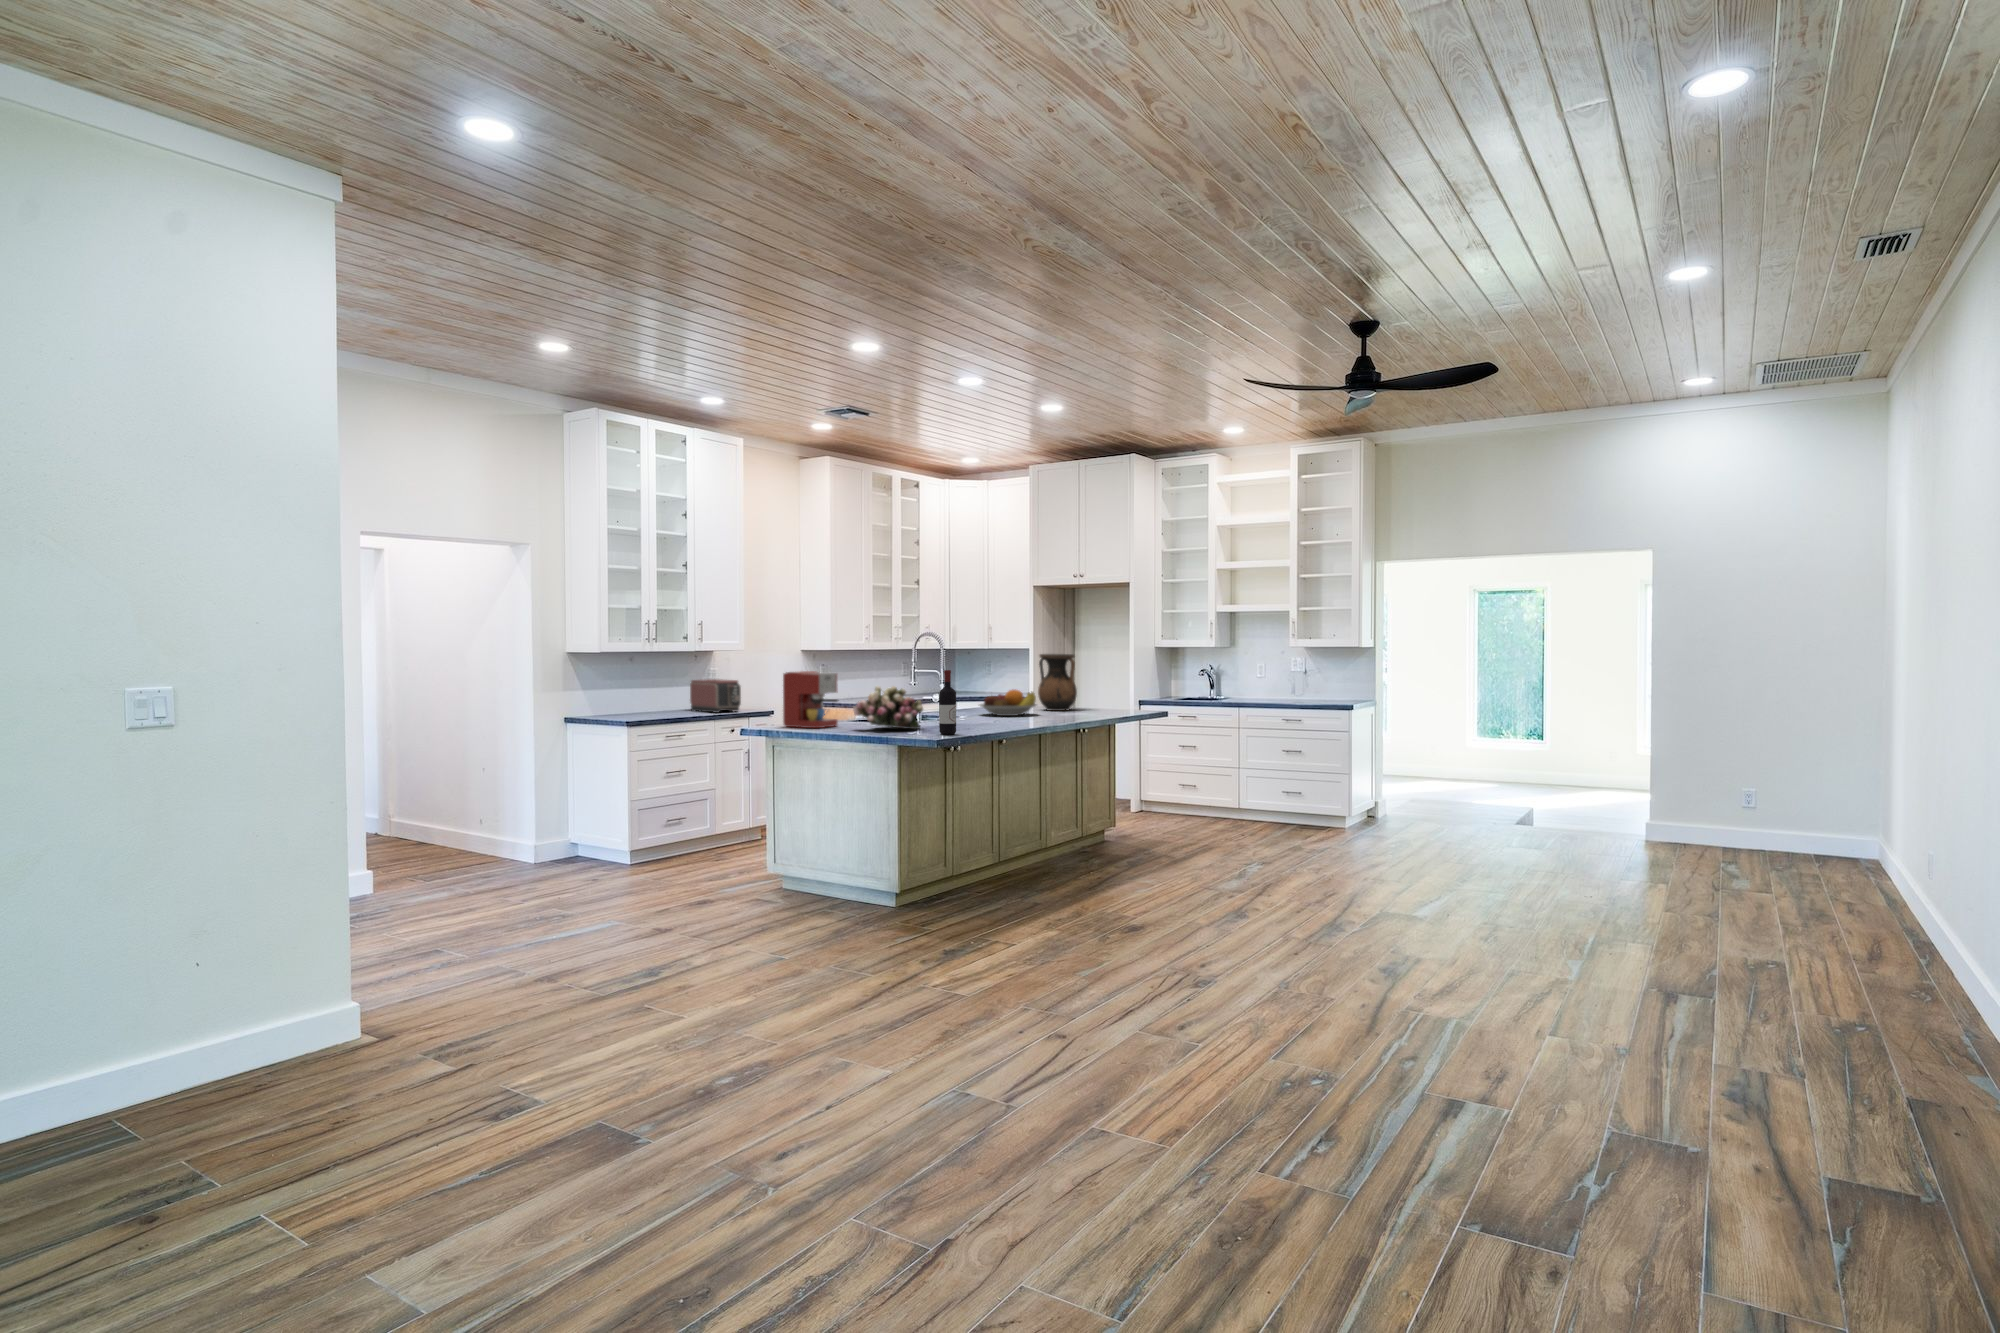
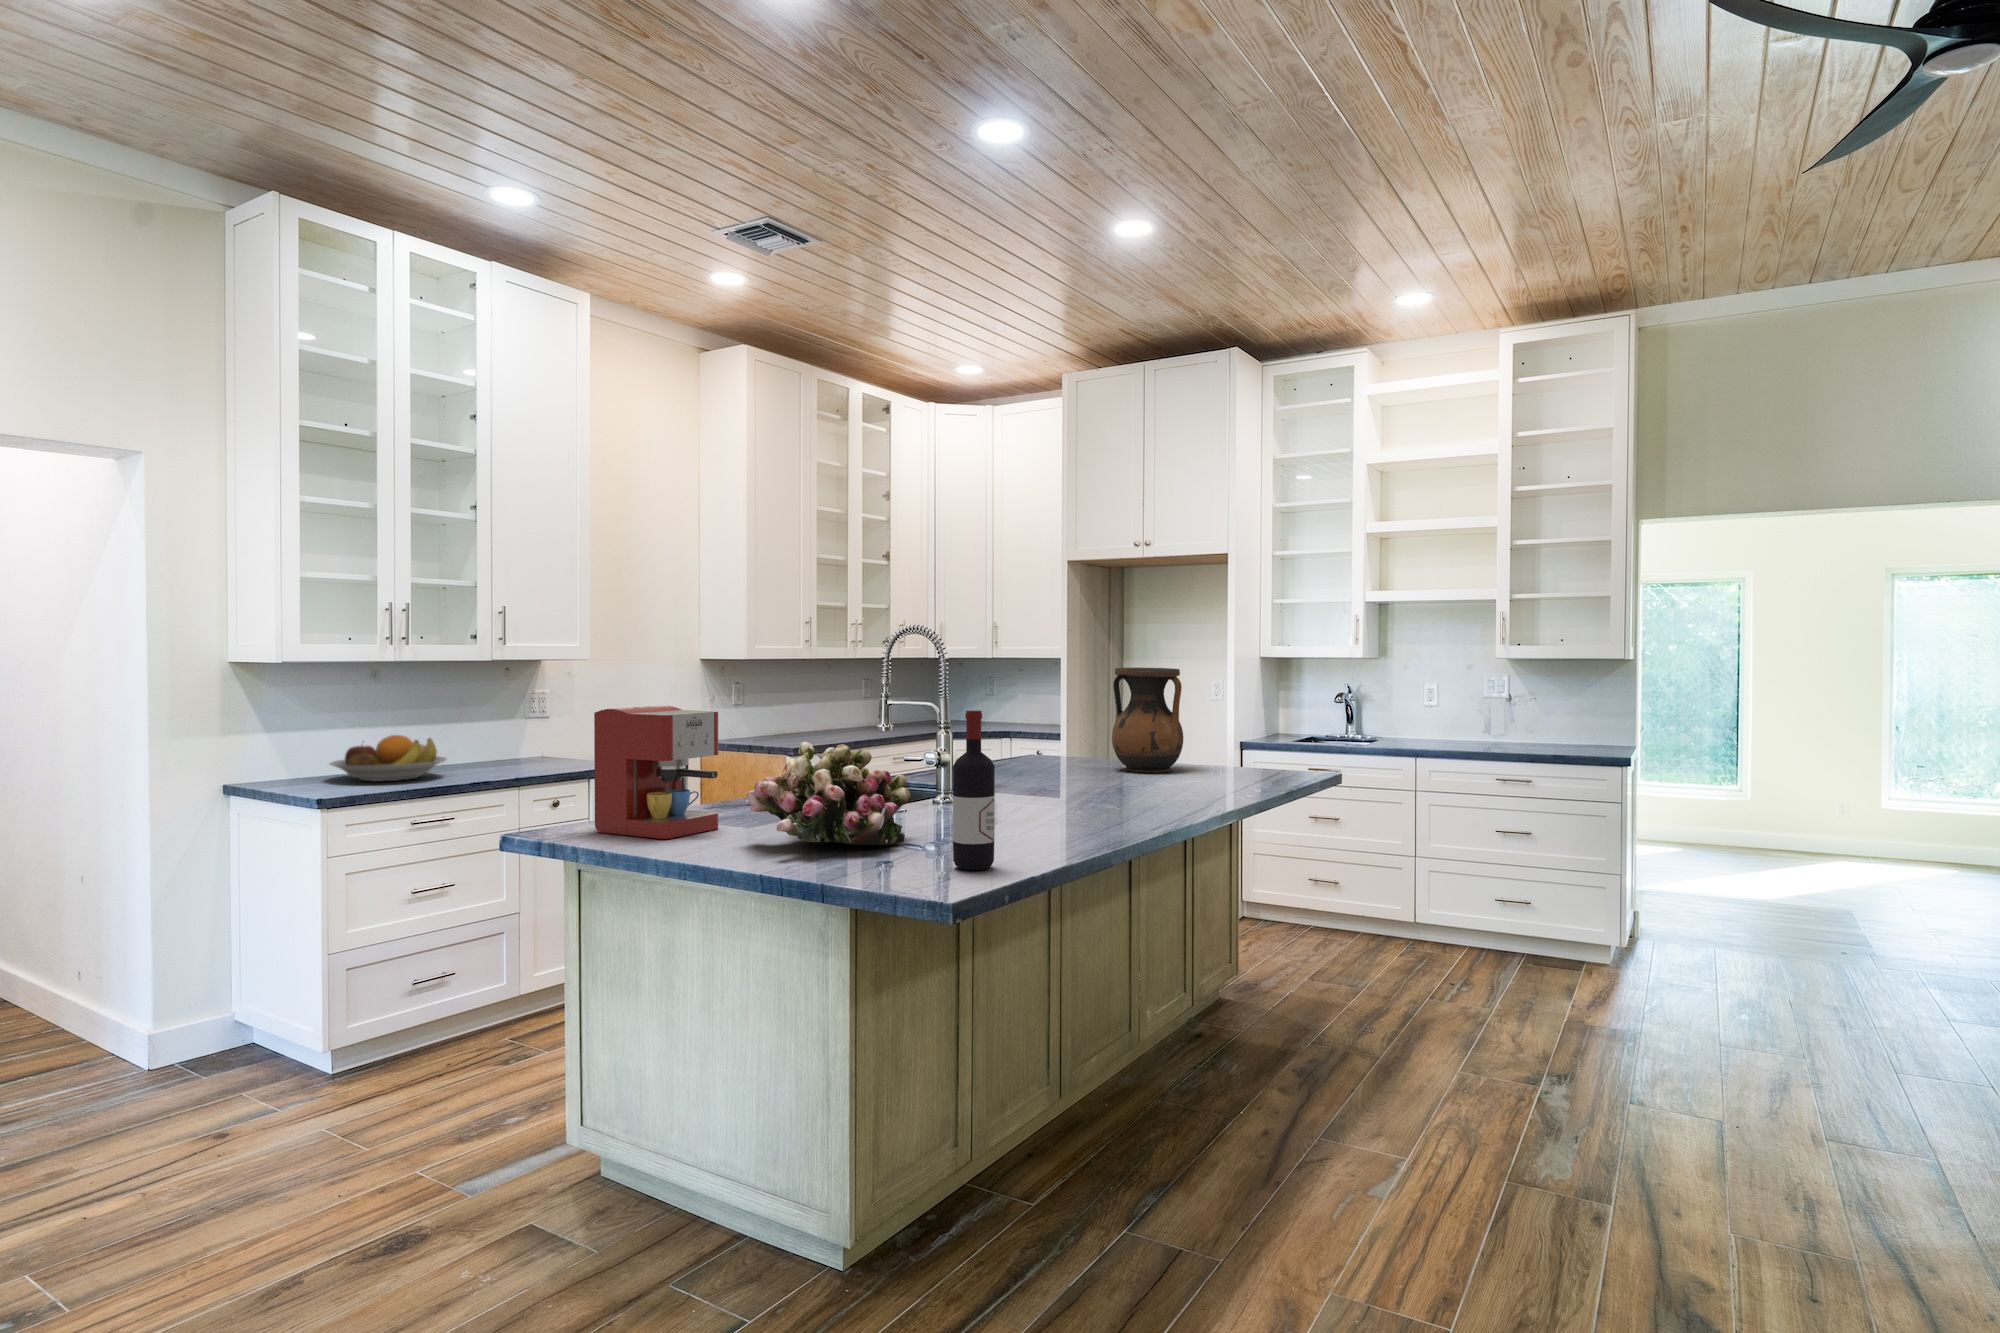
toaster: present [690,679,741,713] -> none [485,710,575,772]
fruit bowl: present [980,689,1036,716] -> present [330,735,446,782]

